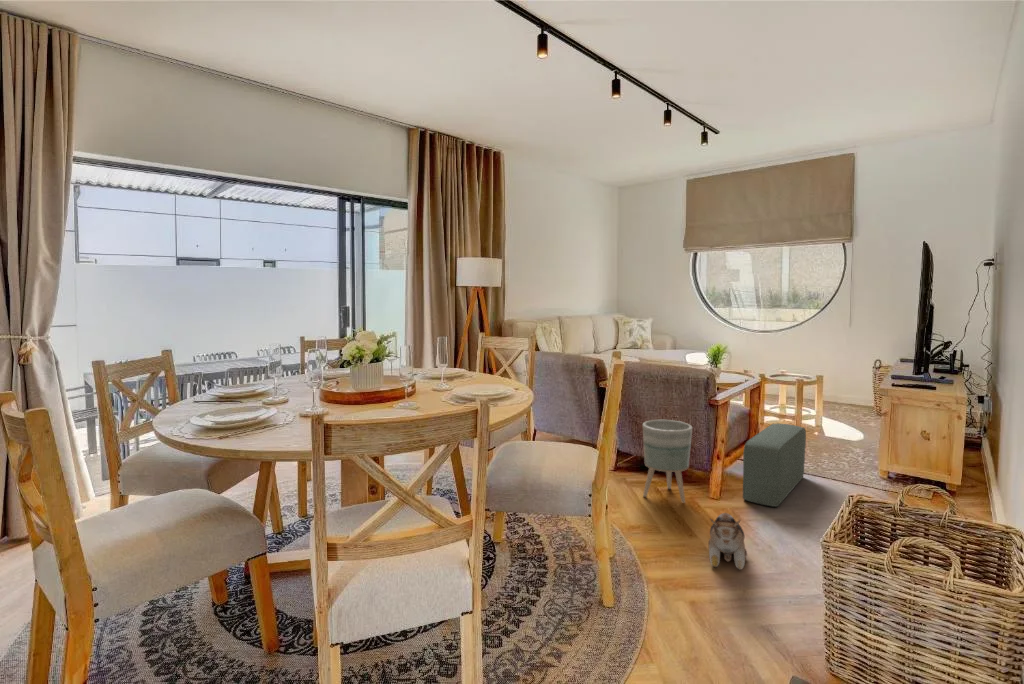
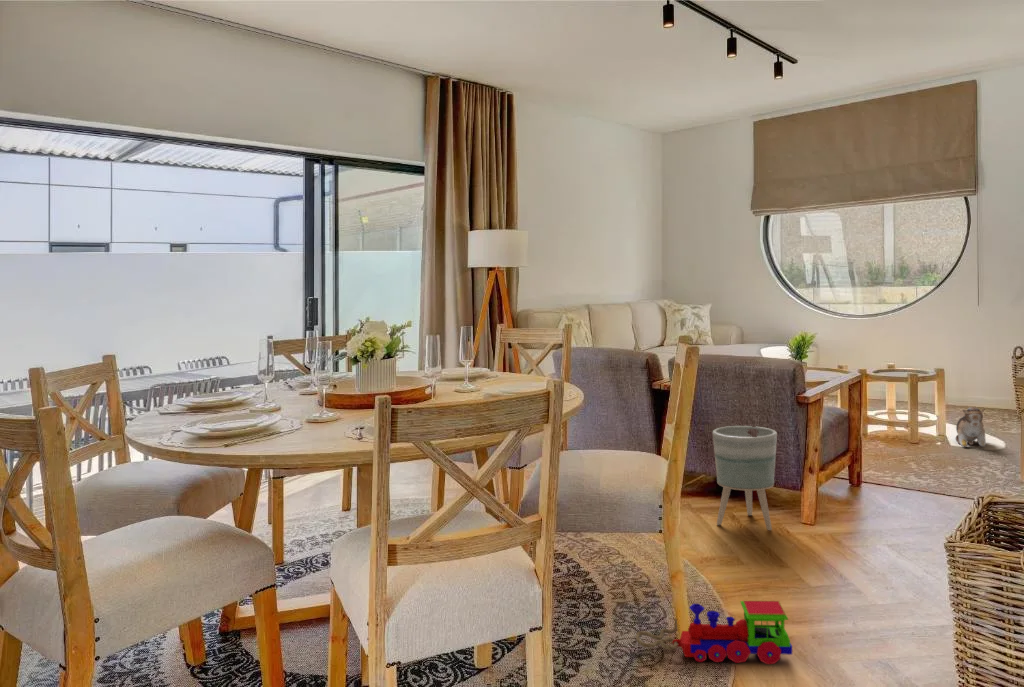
pouf: present [743,424,806,507] -> none [845,427,923,530]
plush toy: present [709,513,747,569] -> present [956,407,986,447]
toy train: none [568,573,693,628] -> present [636,601,792,664]

